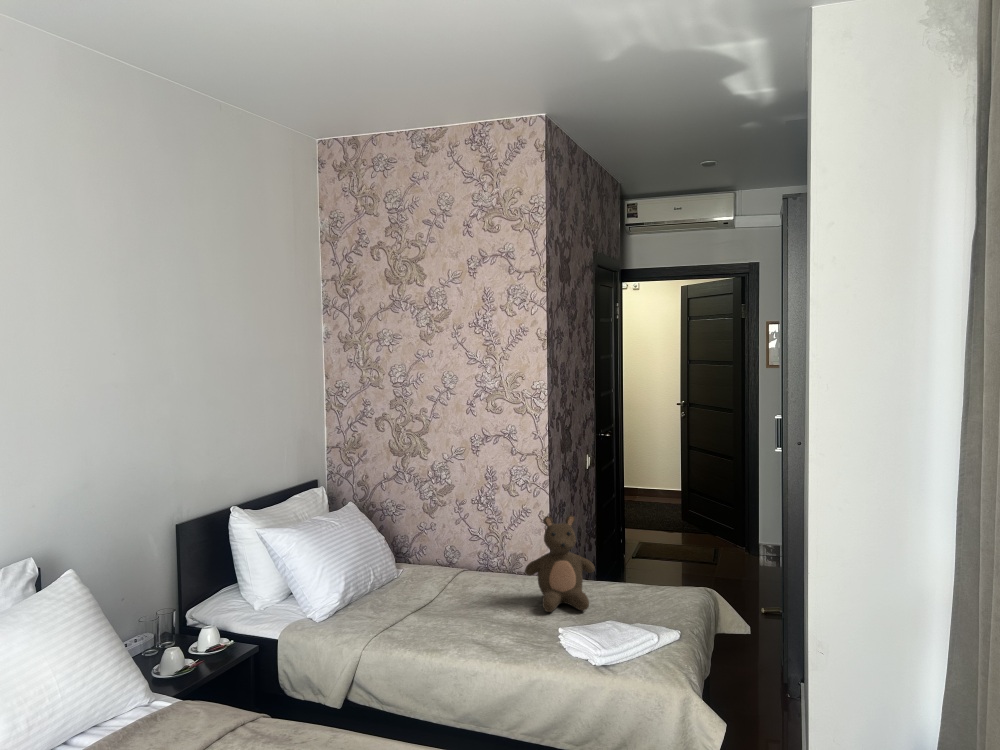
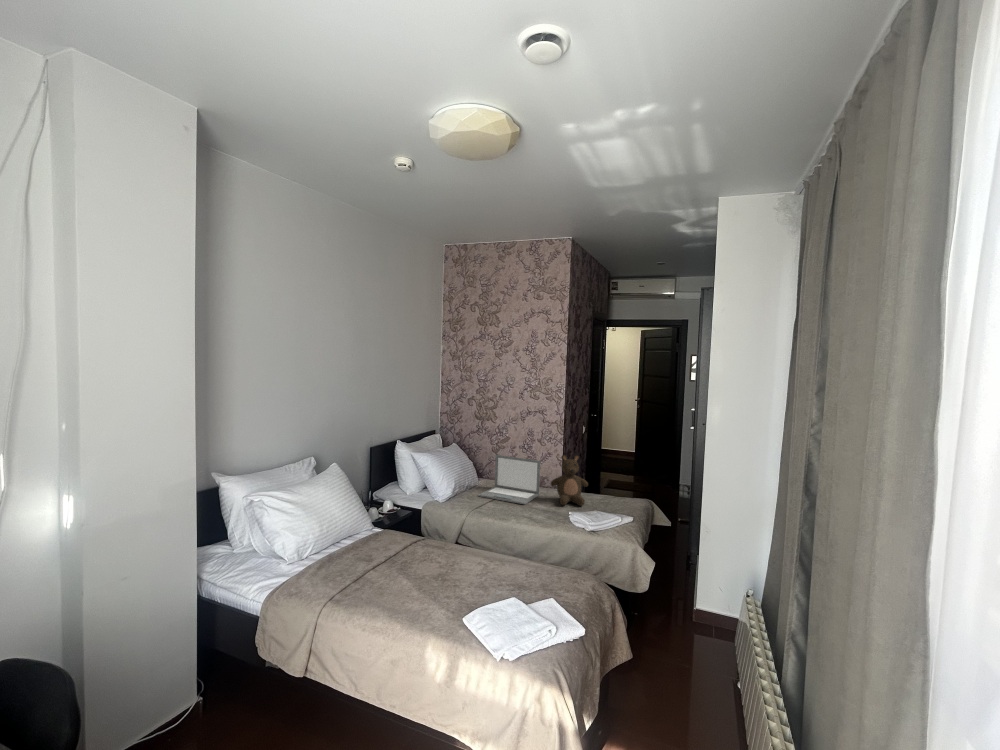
laptop: none [391,521,506,615] -> present [478,455,540,504]

